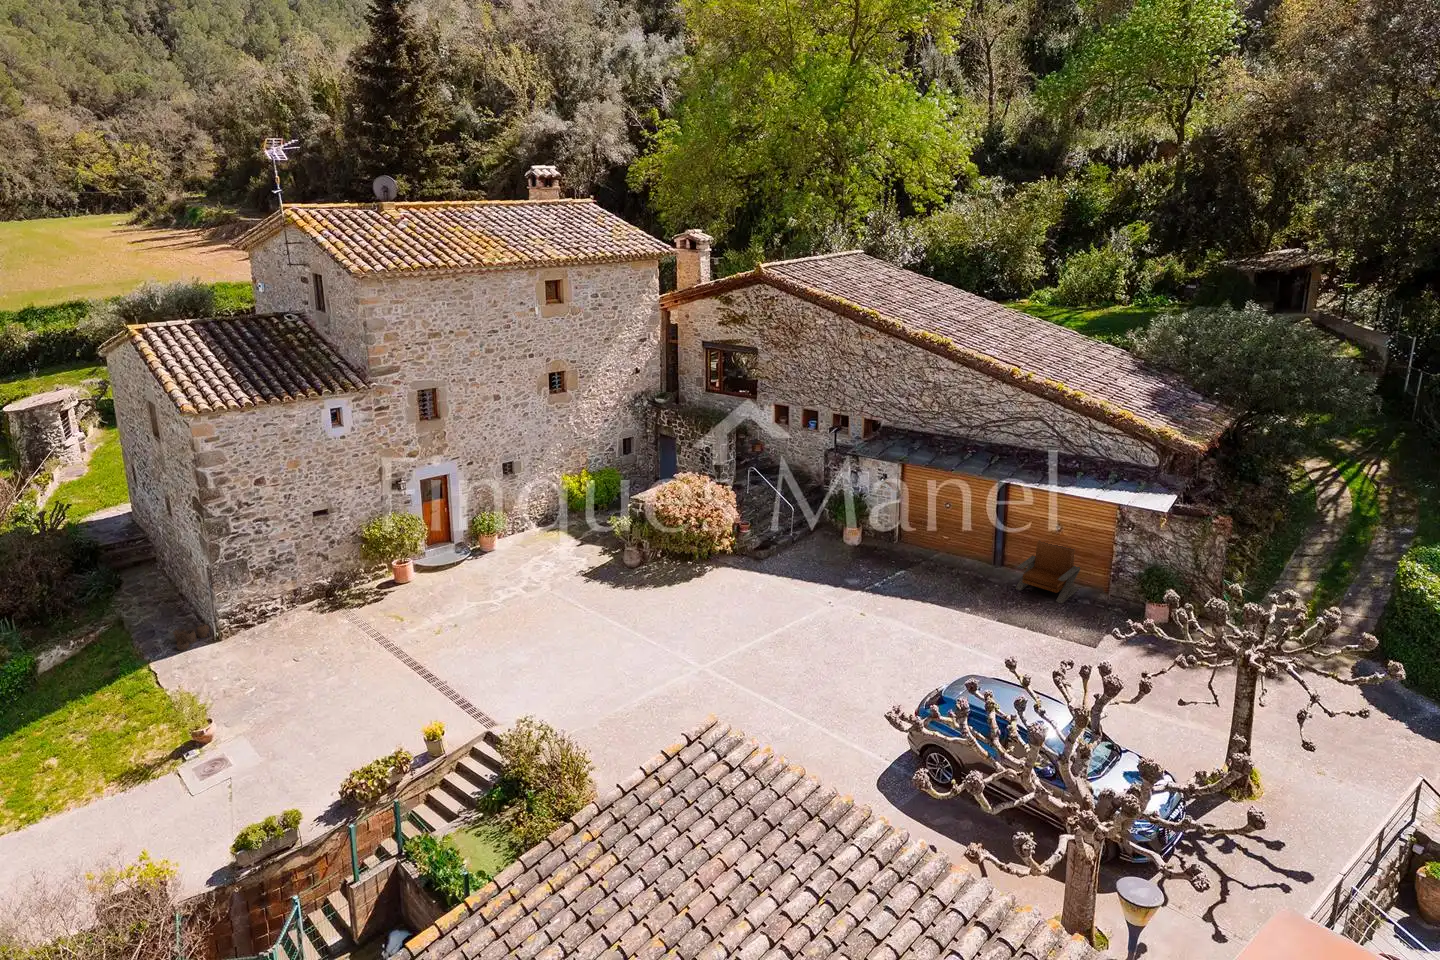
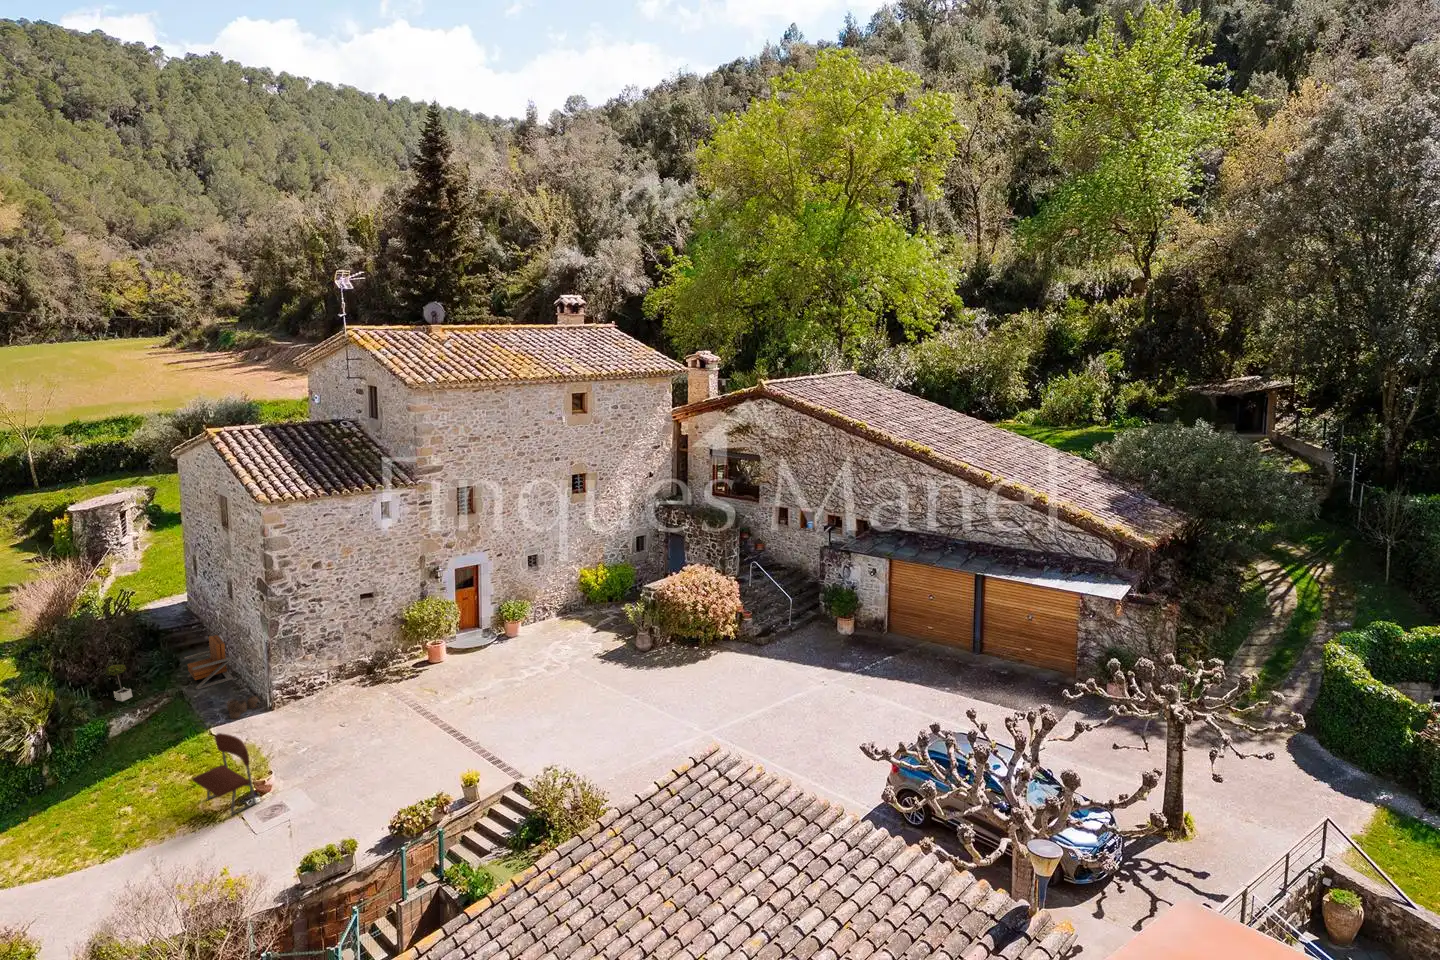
lounge chair: present [1015,541,1080,604] -> present [184,635,233,689]
potted tree: none [38,591,72,631] -> present [106,664,132,701]
bench: none [127,676,202,767] -> present [192,733,256,815]

